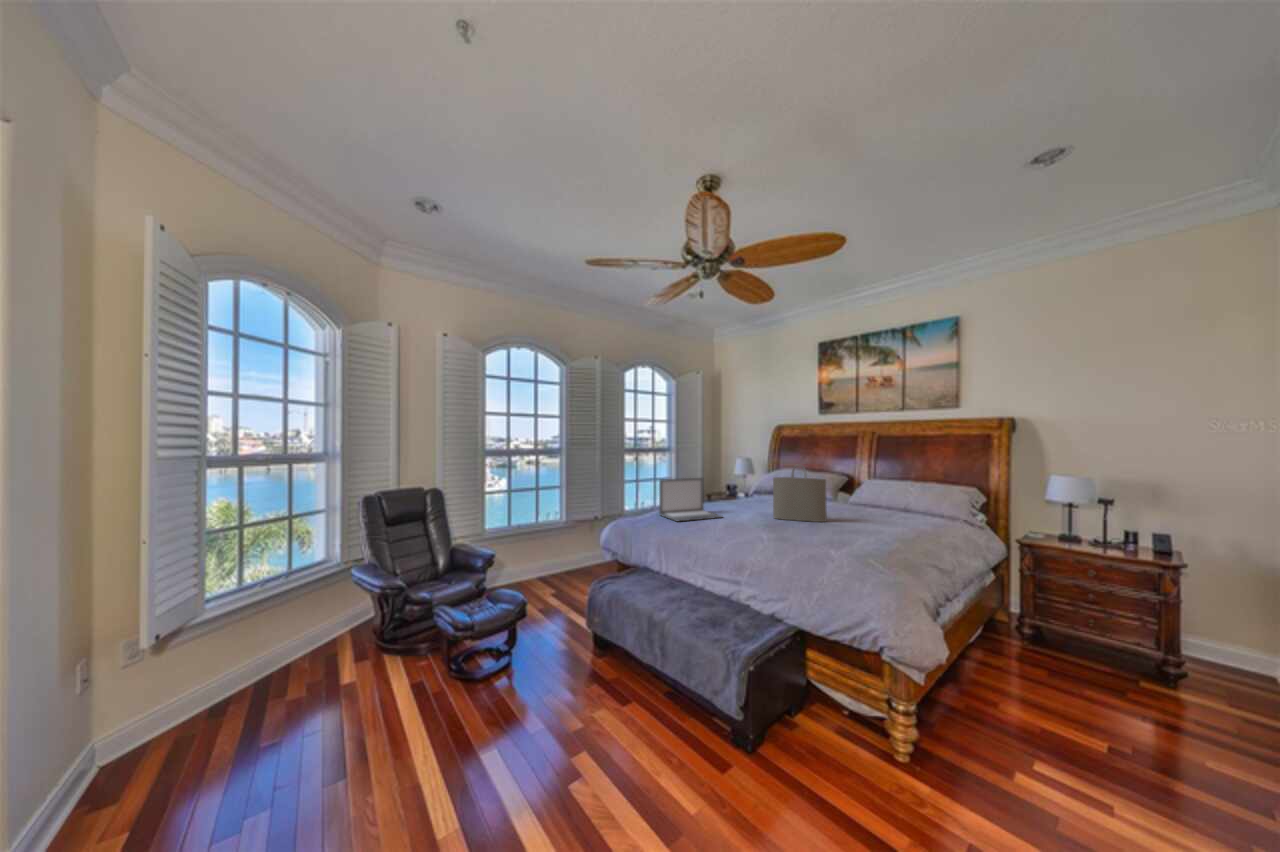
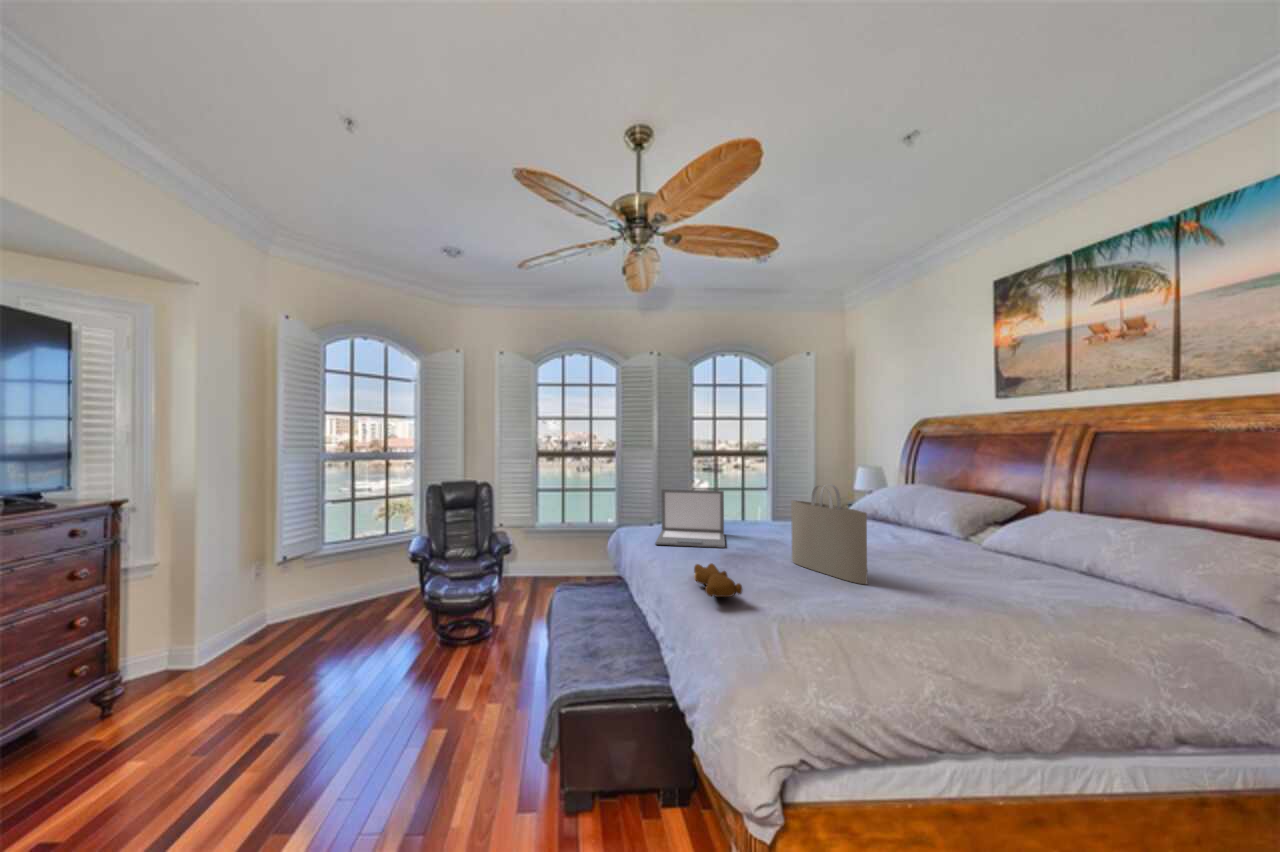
teddy bear: none [741,522,797,537] -> present [694,563,742,597]

